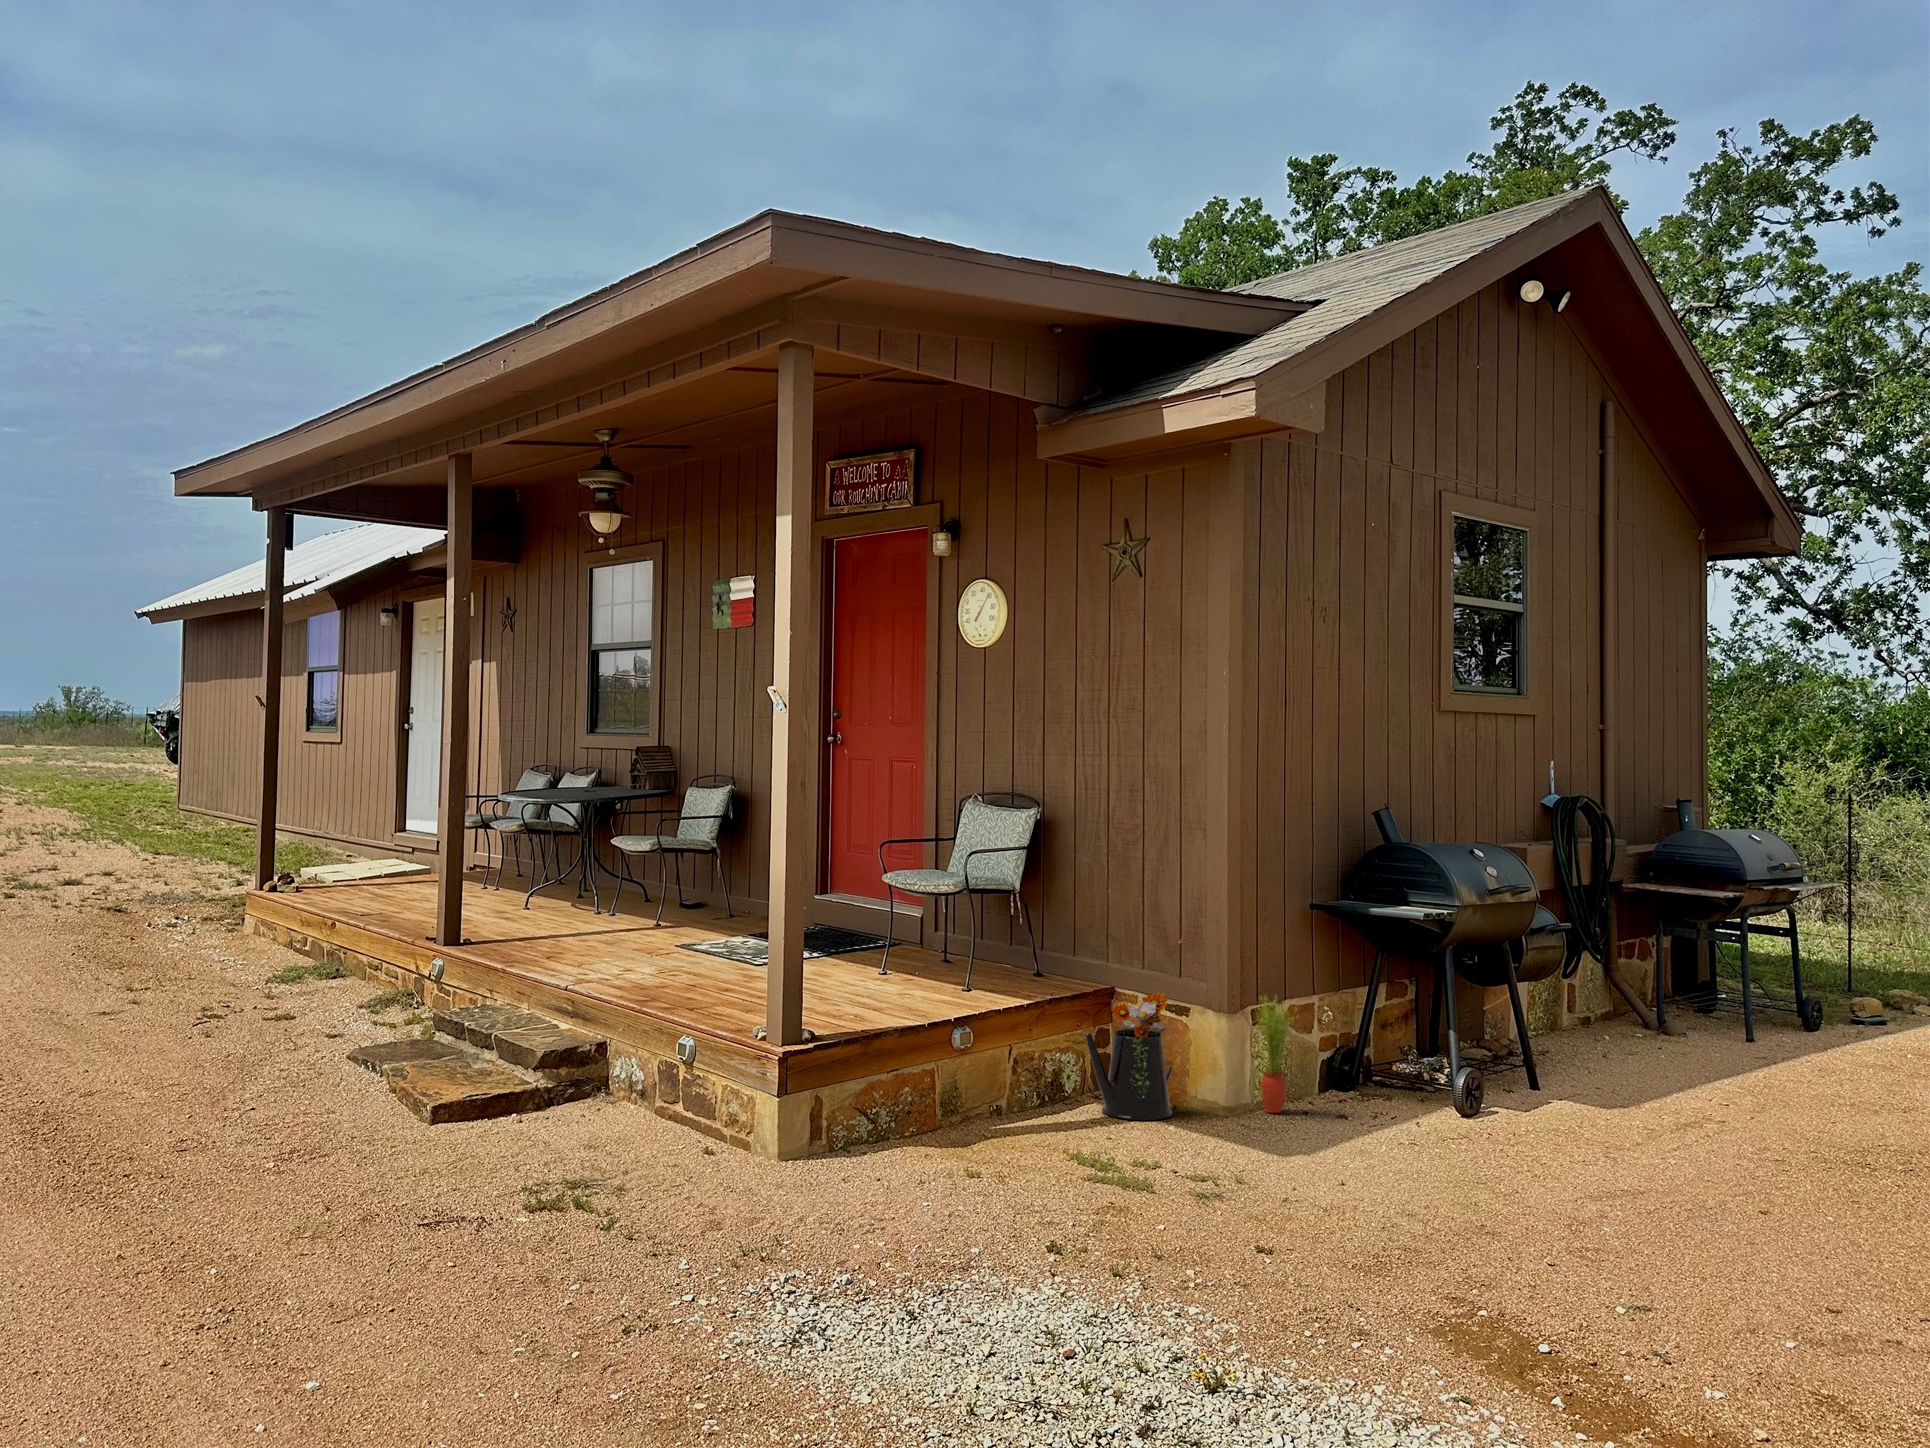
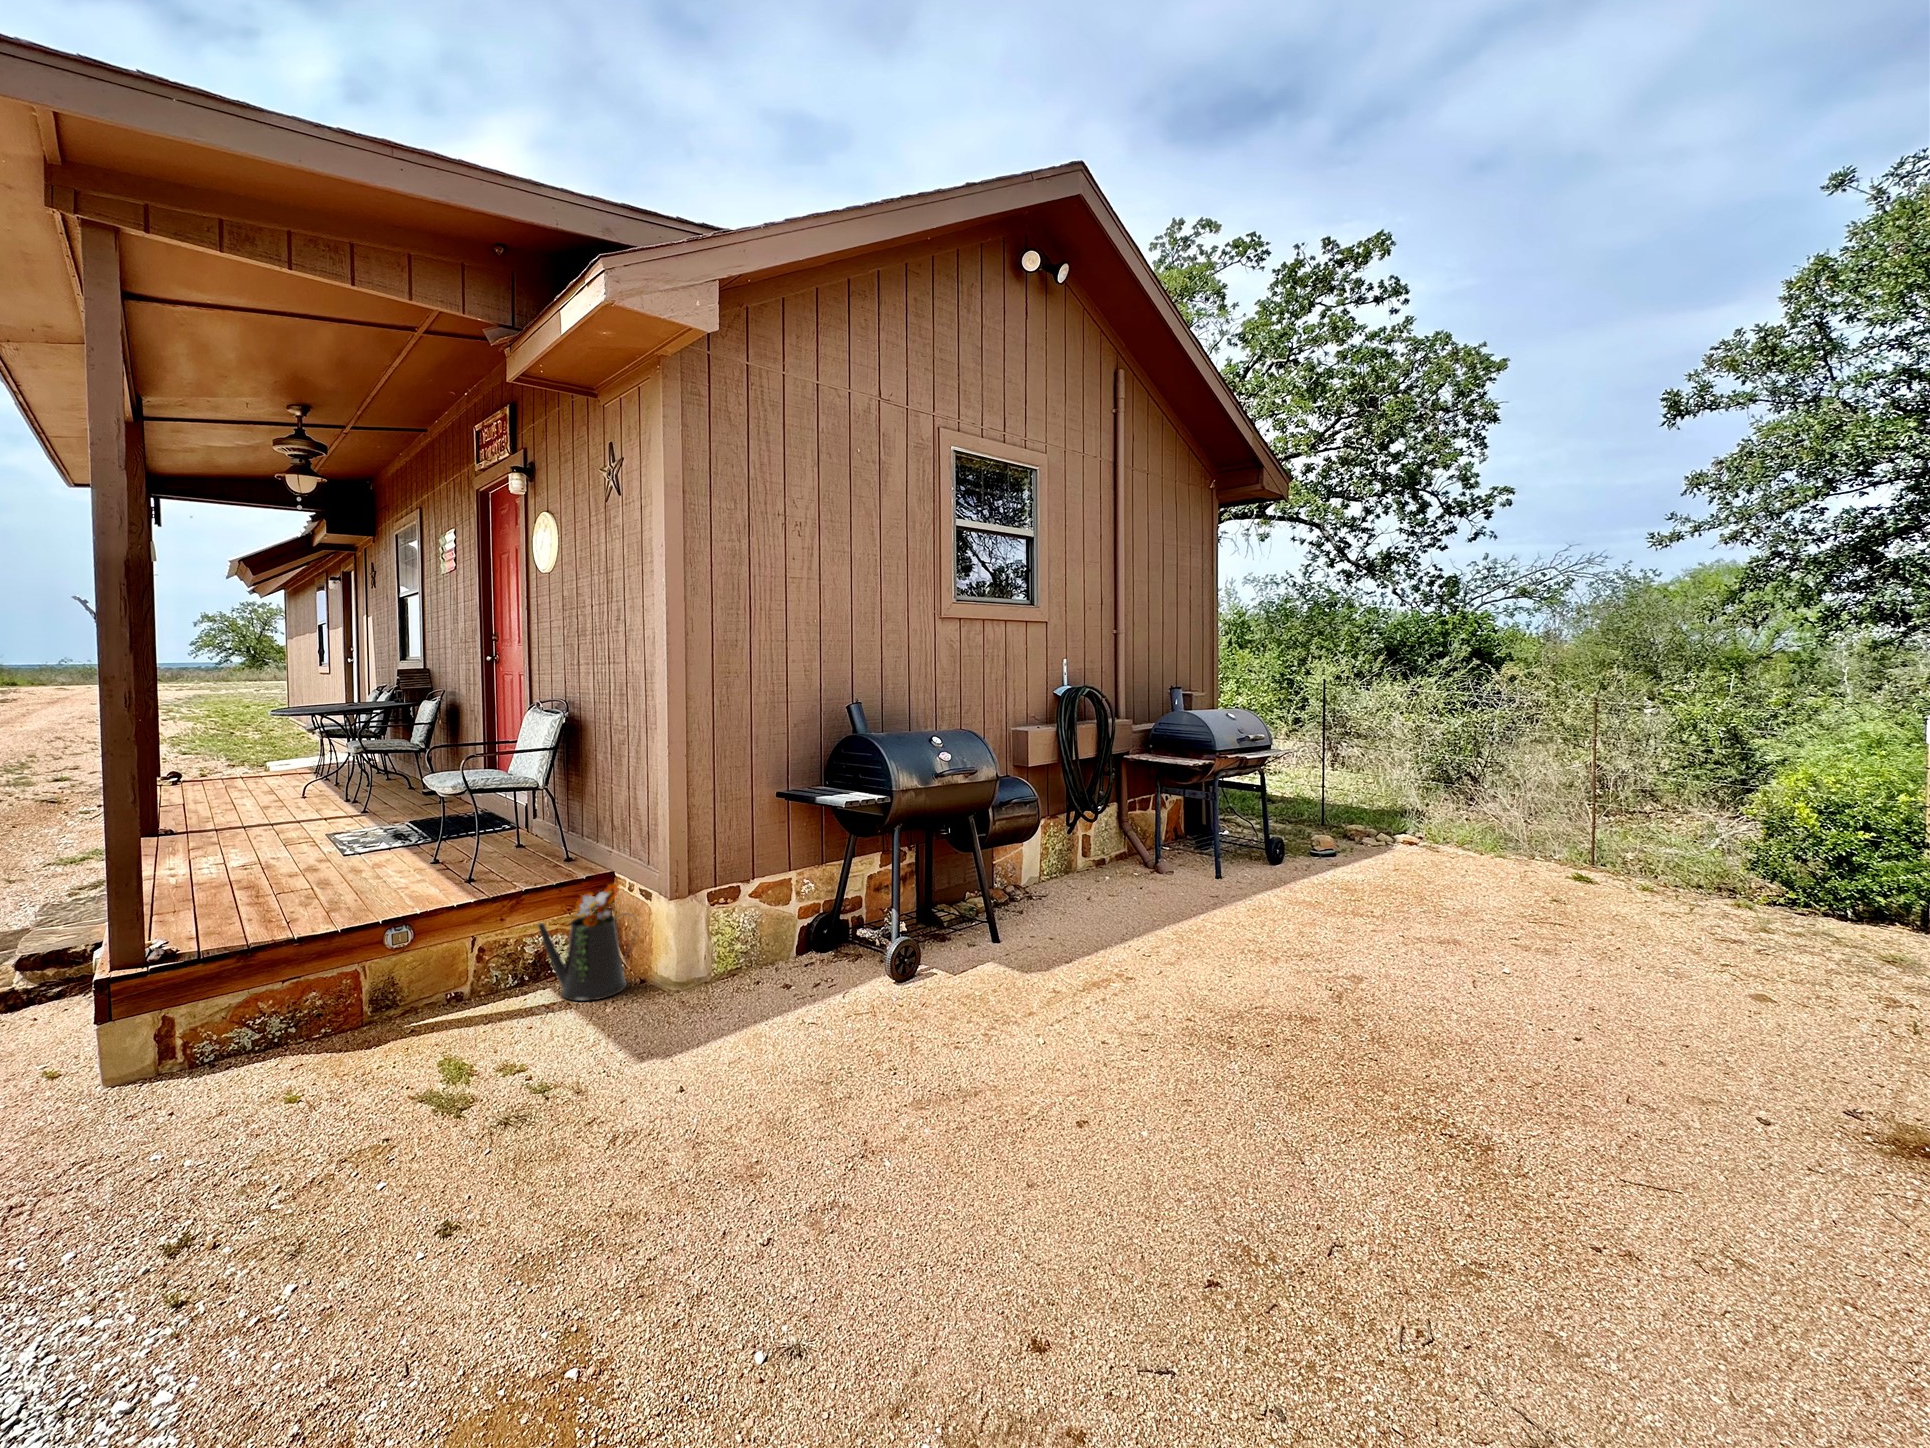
potted plant: present [1257,995,1297,1113] -> none [695,882,741,987]

